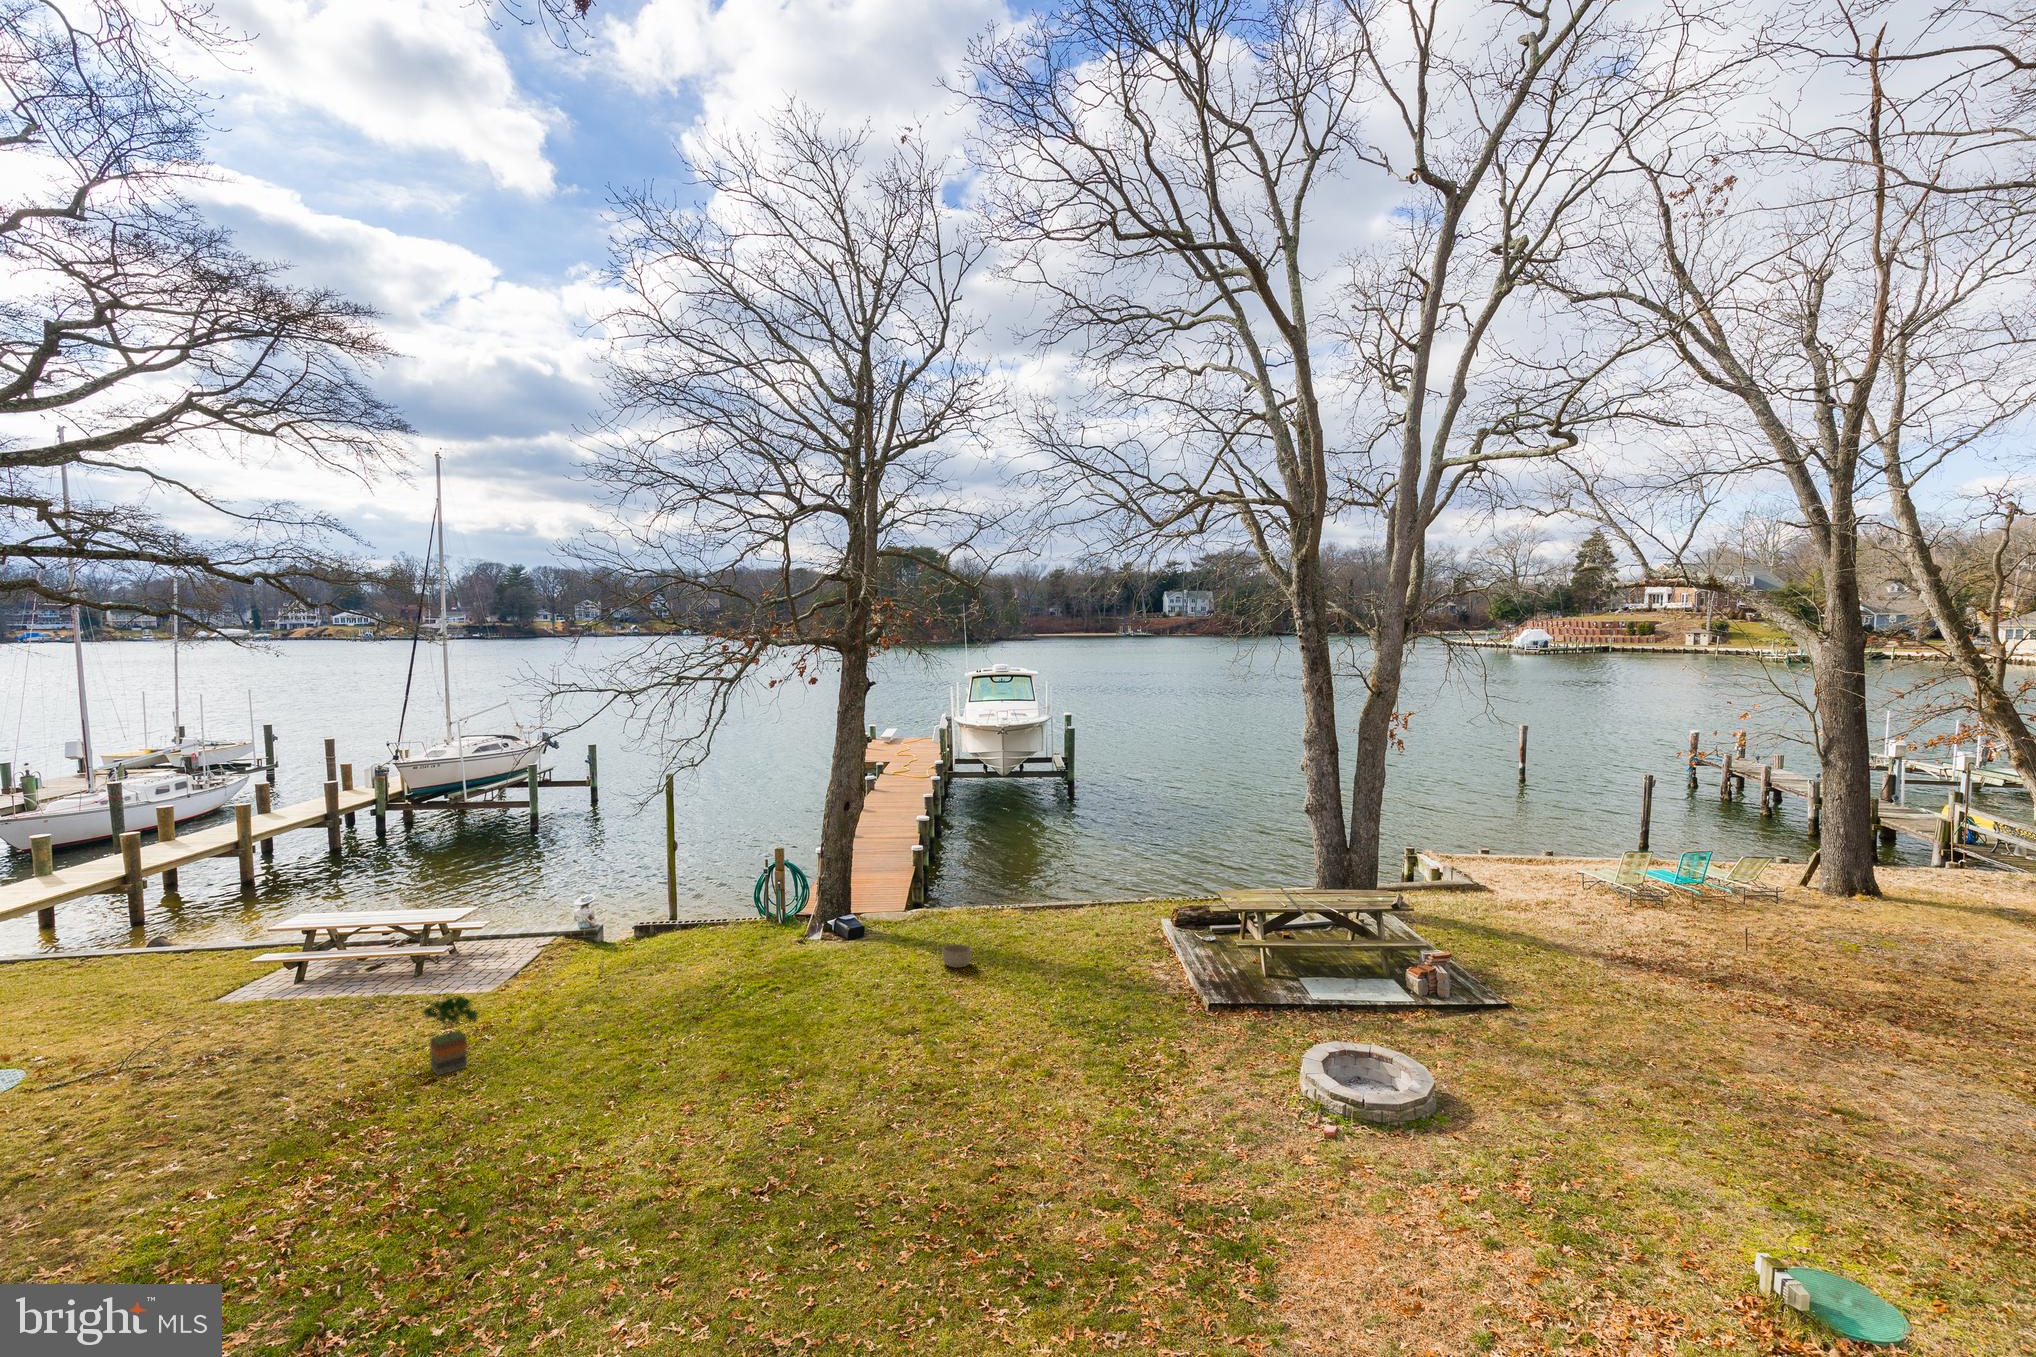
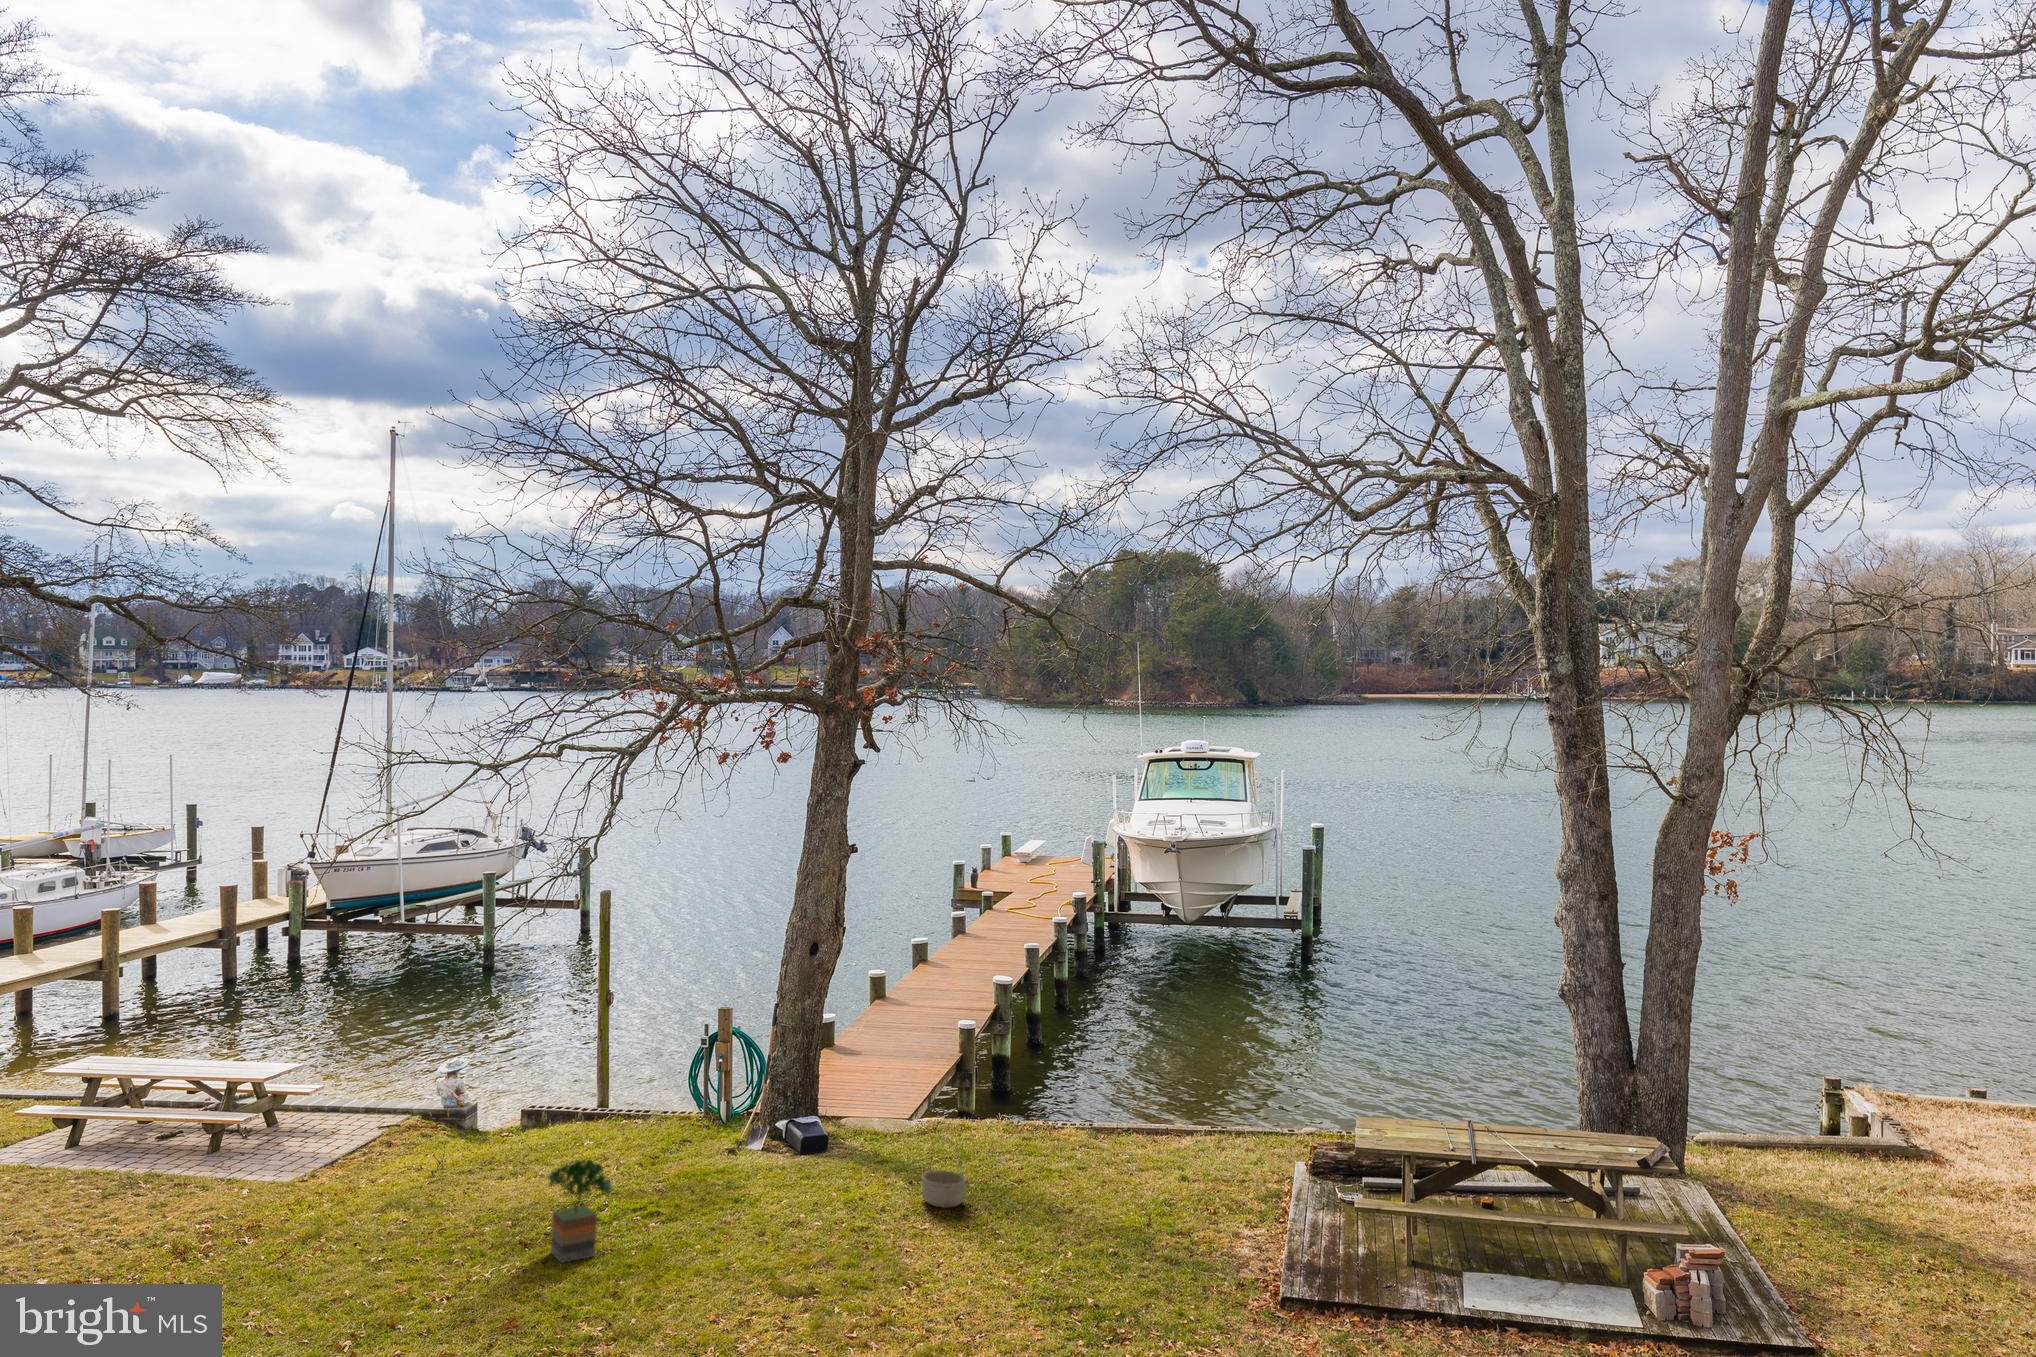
potted tree: present [423,996,478,1076] -> present [548,1159,613,1263]

